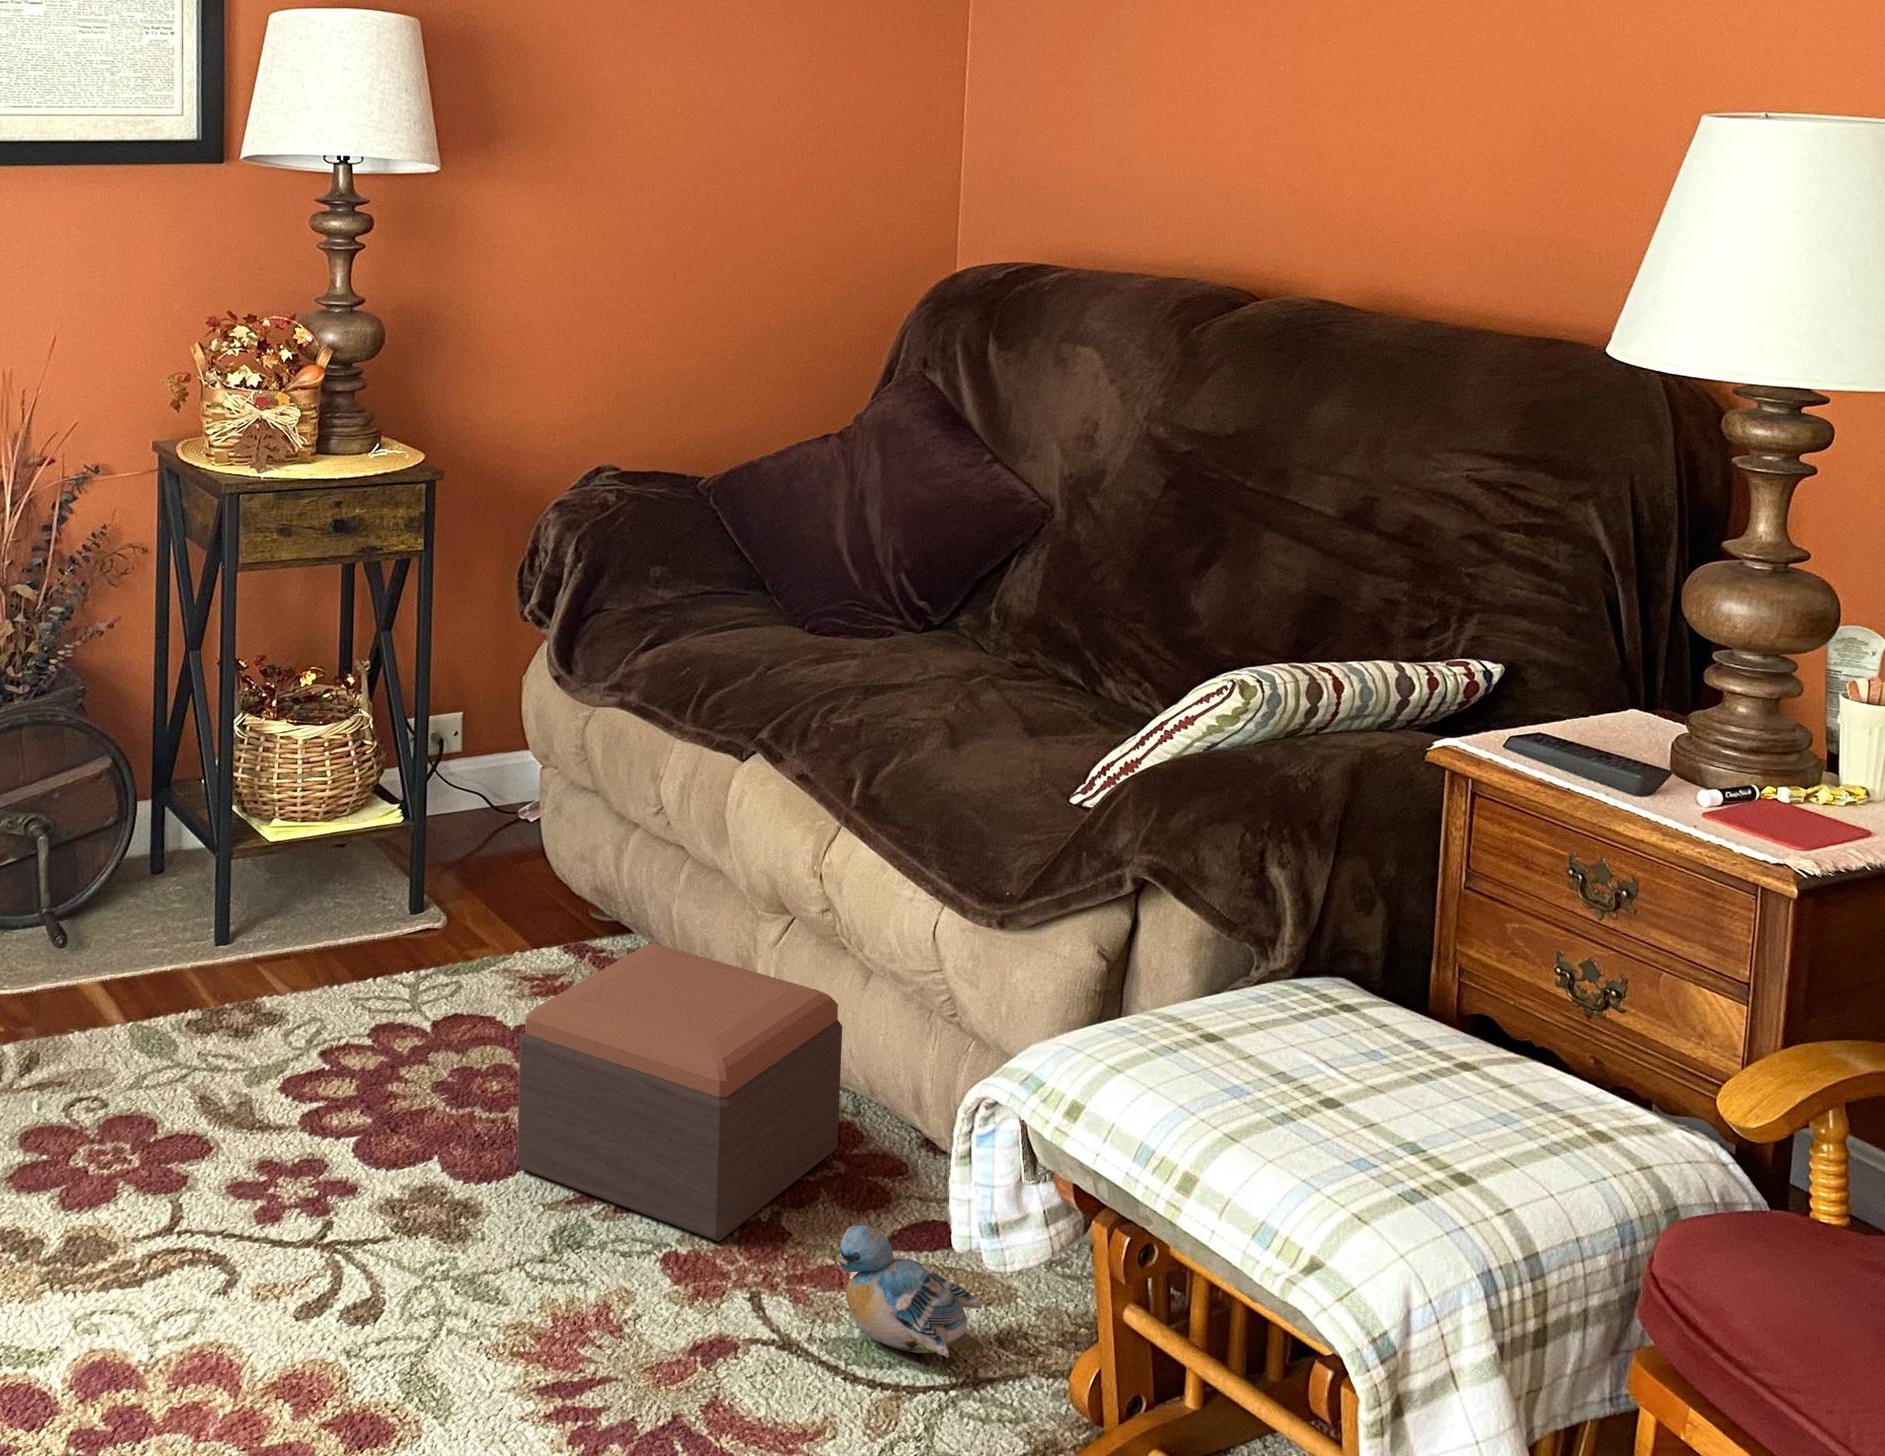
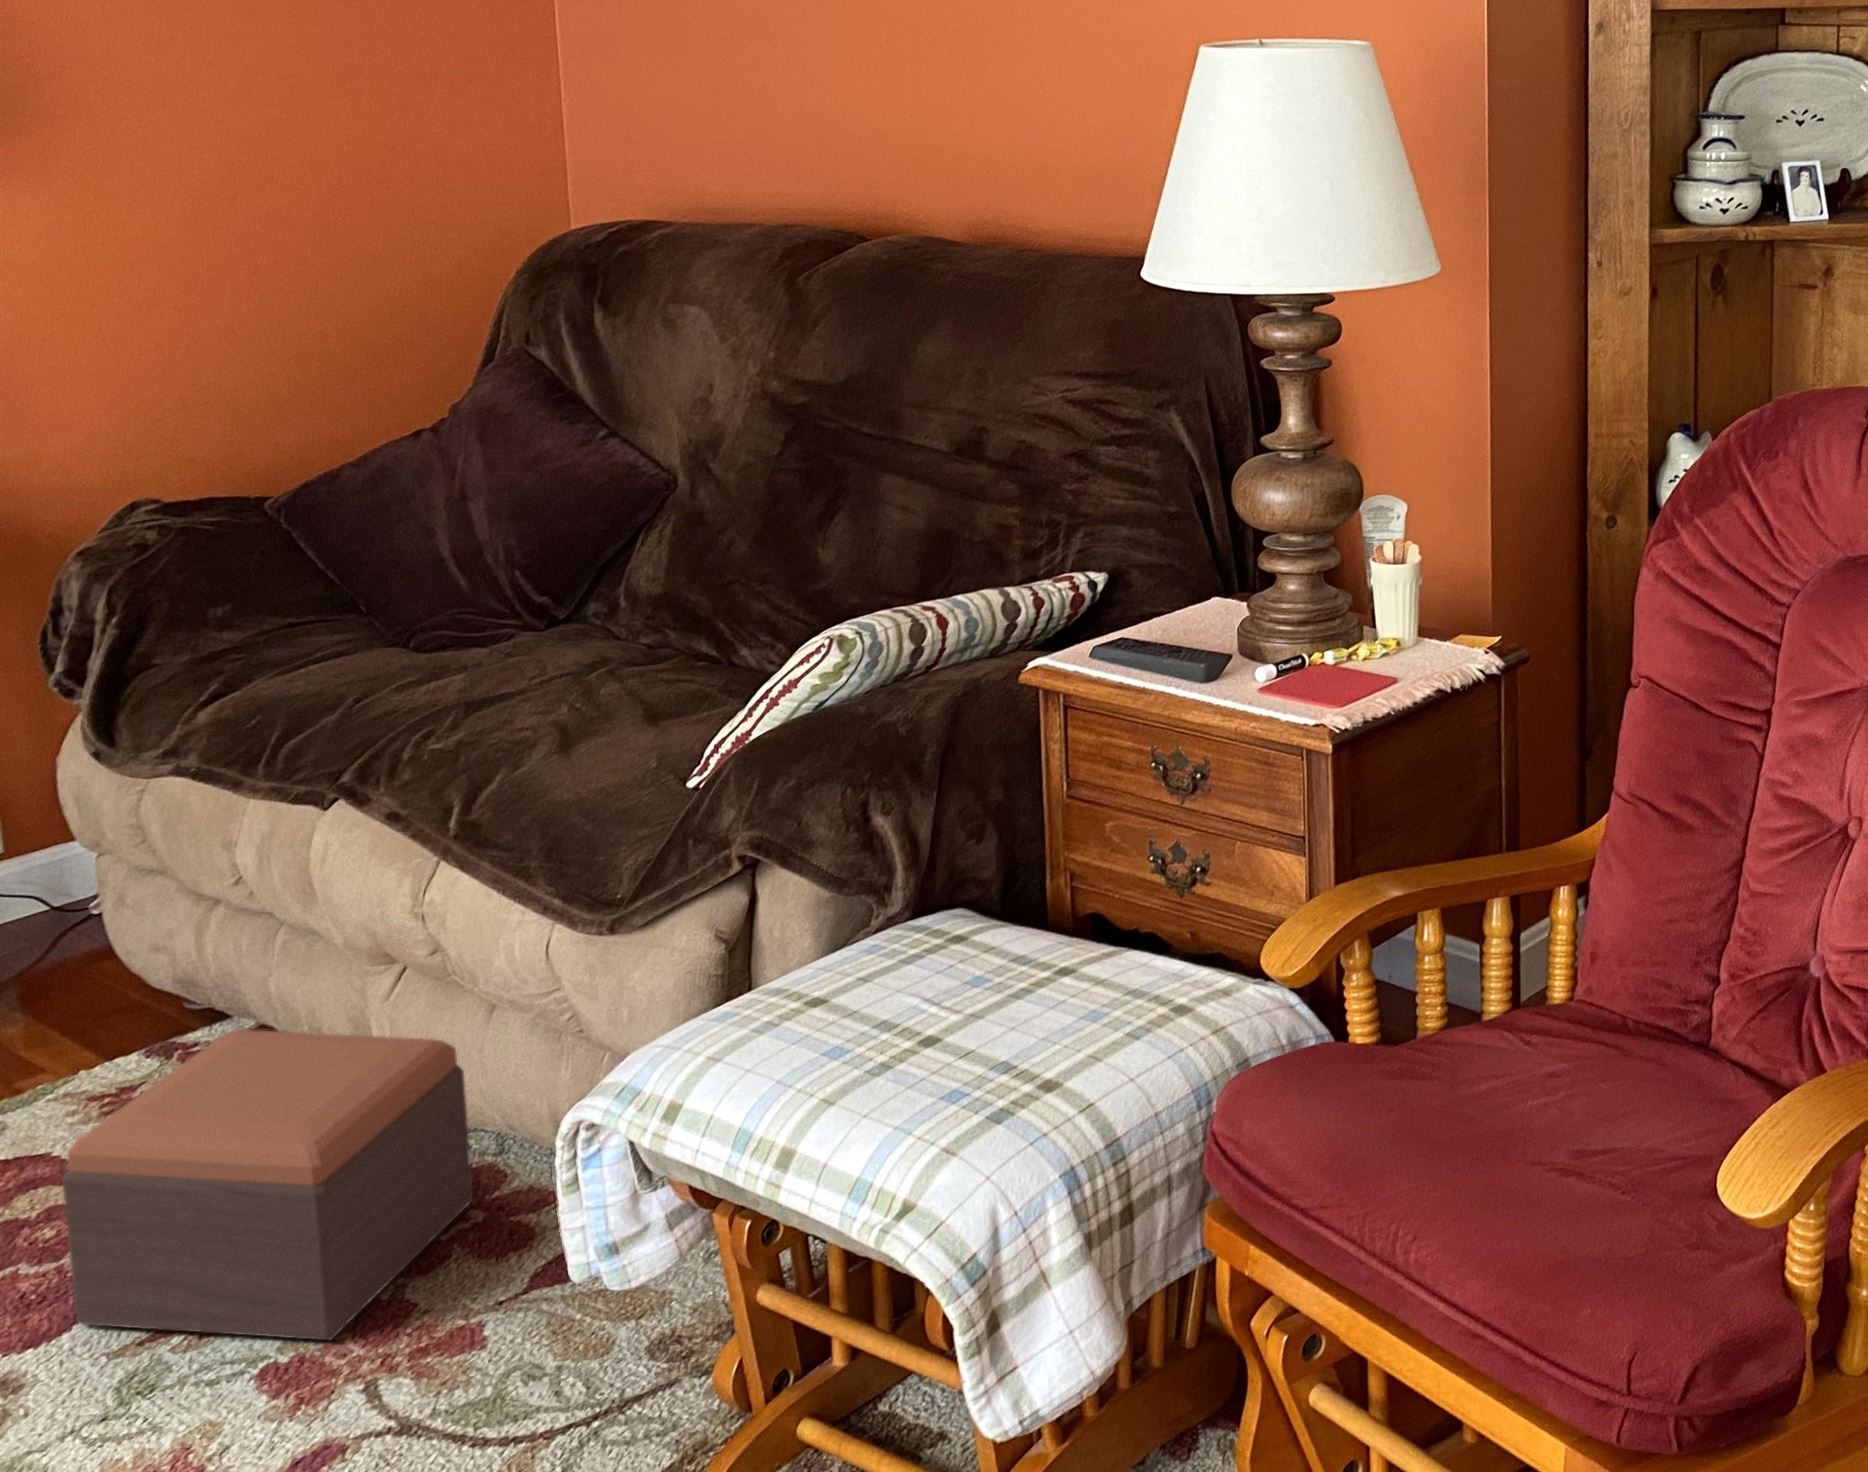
plush toy: present [835,1226,984,1358] -> none [458,1280,630,1396]

